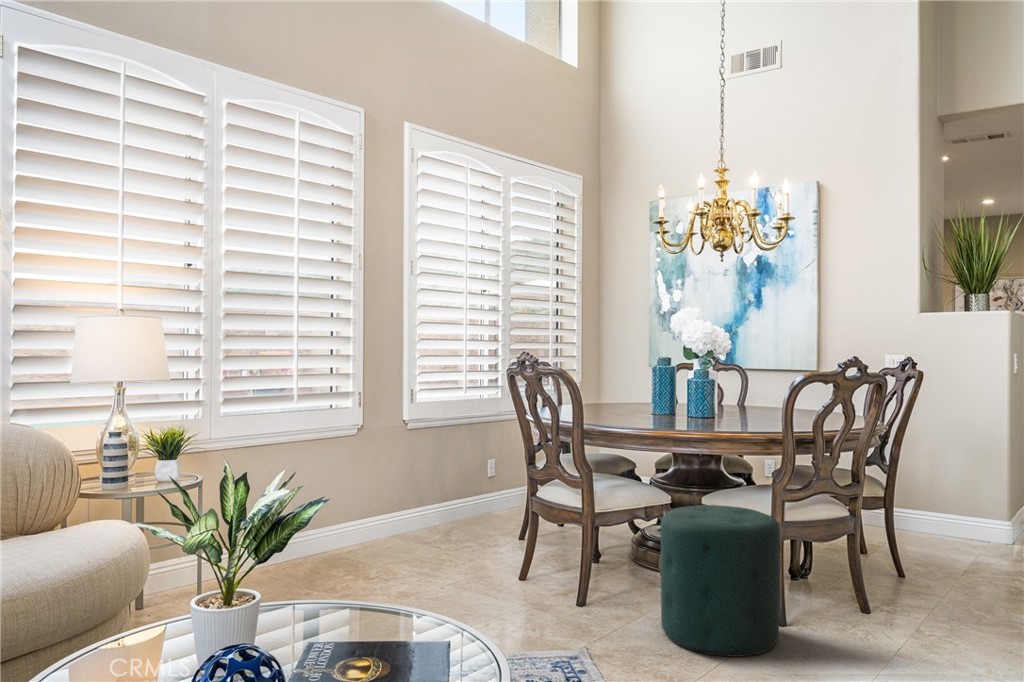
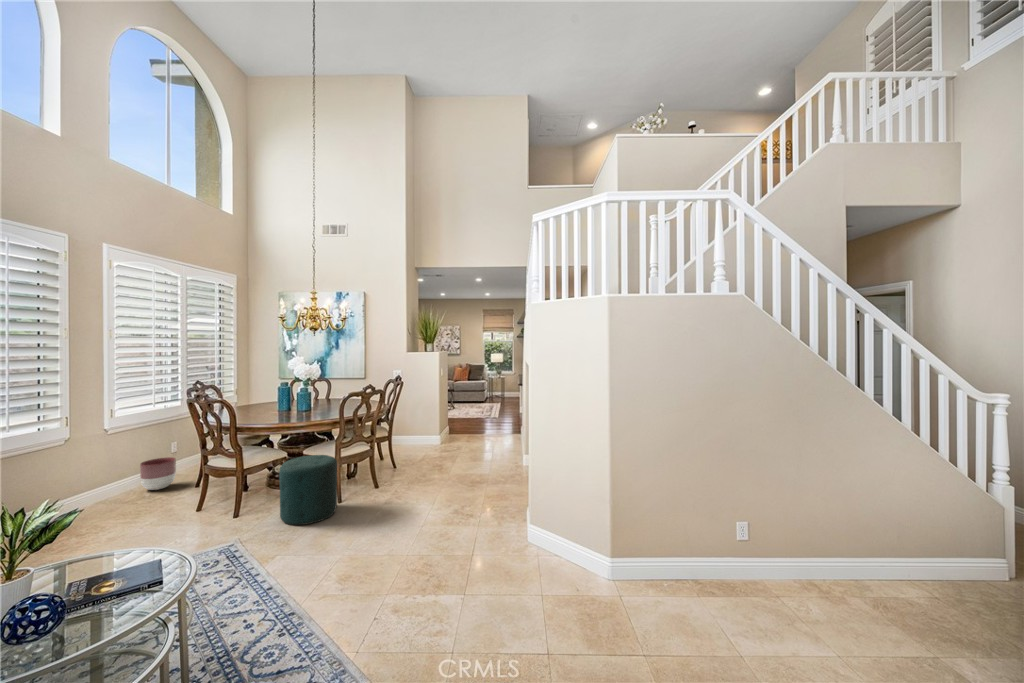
planter: none [448,481,493,532] -> present [140,457,176,490]

